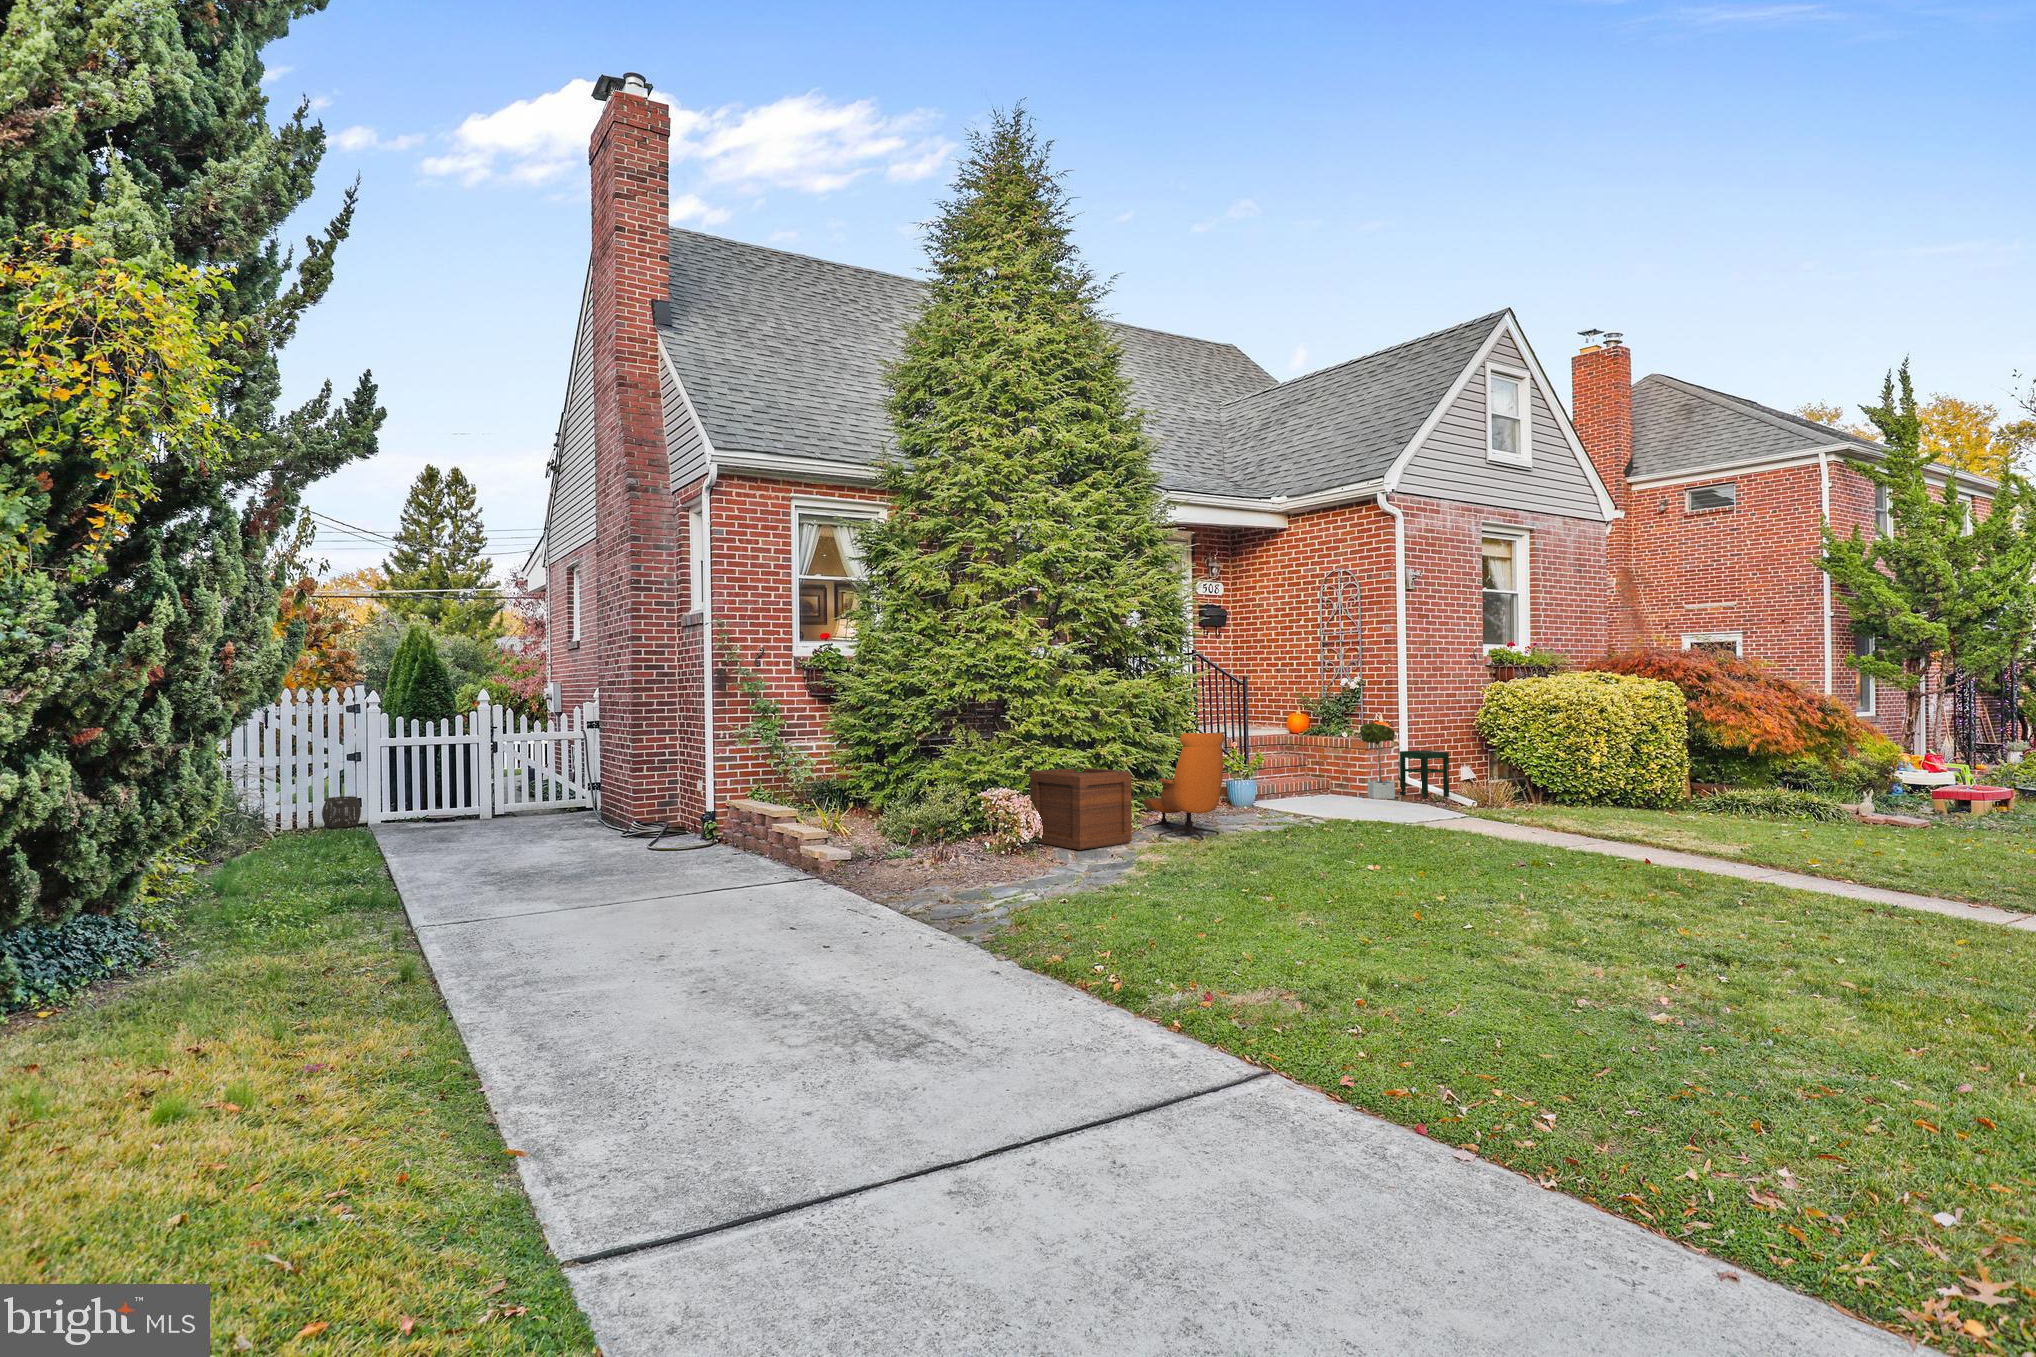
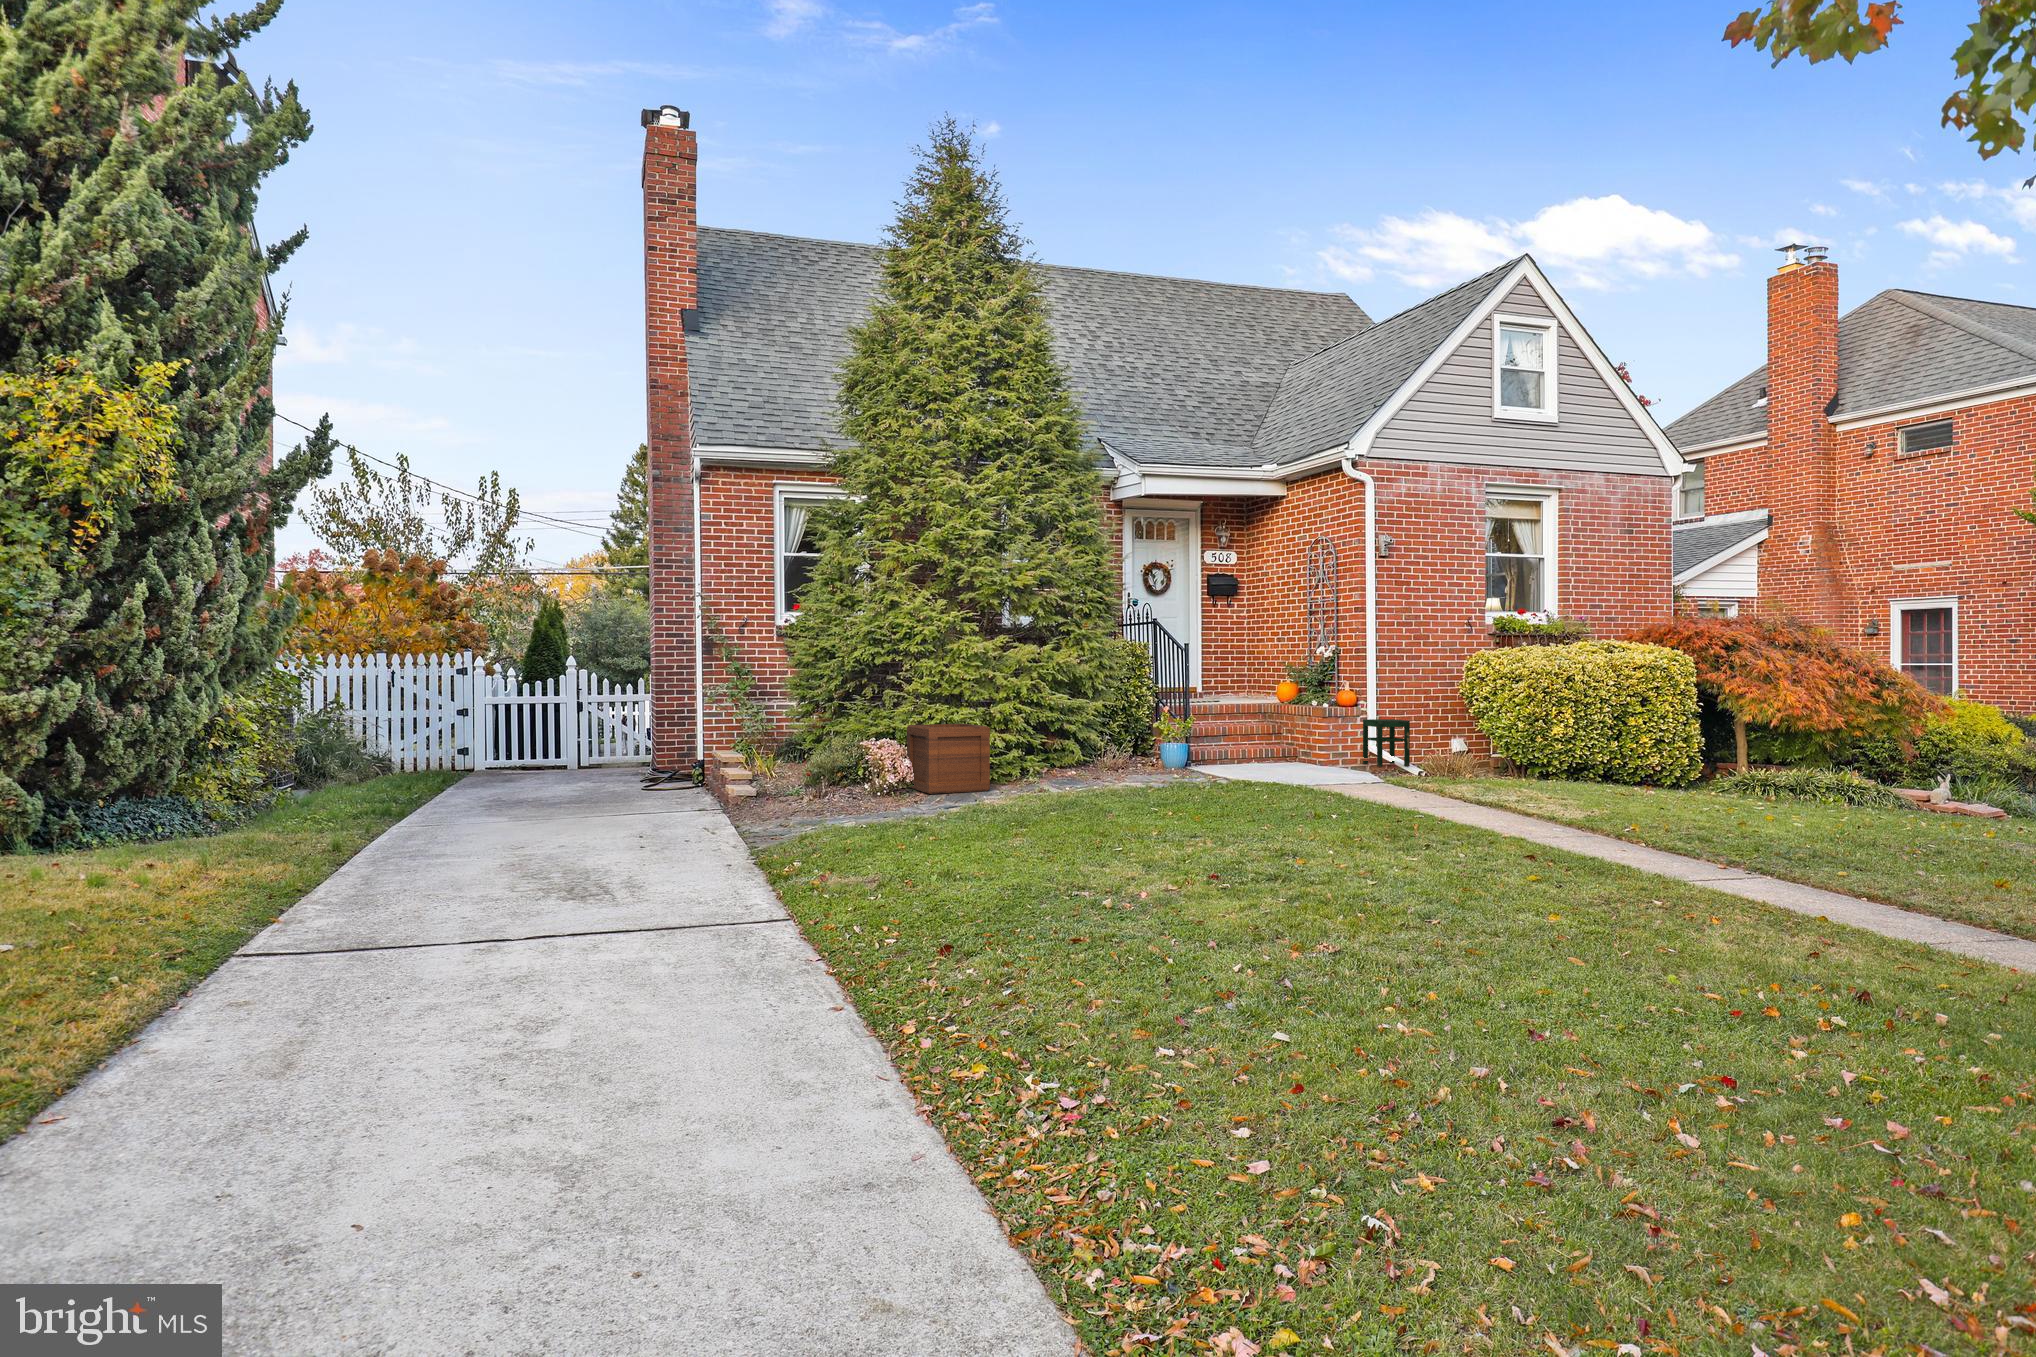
potted tree: present [1360,722,1395,799] -> none [1315,689,1349,766]
lounge chair: present [1143,733,1225,840] -> none [1025,693,1084,791]
woven basket: present [322,796,361,828] -> none [437,741,468,766]

